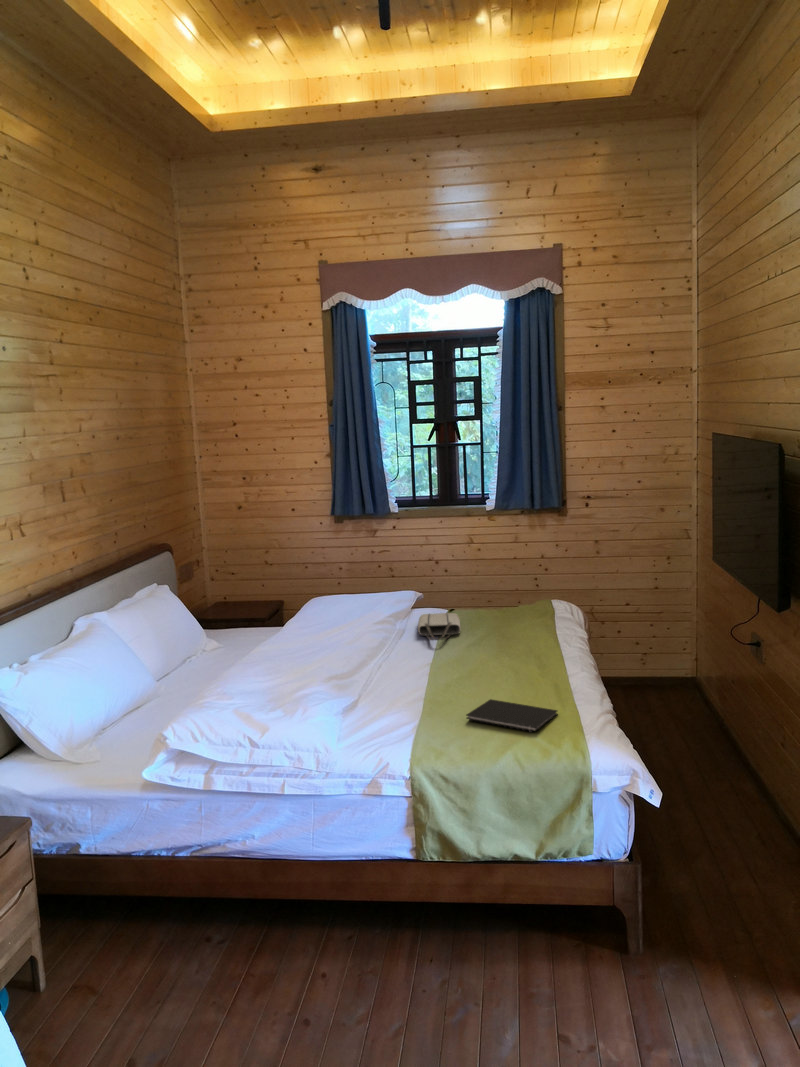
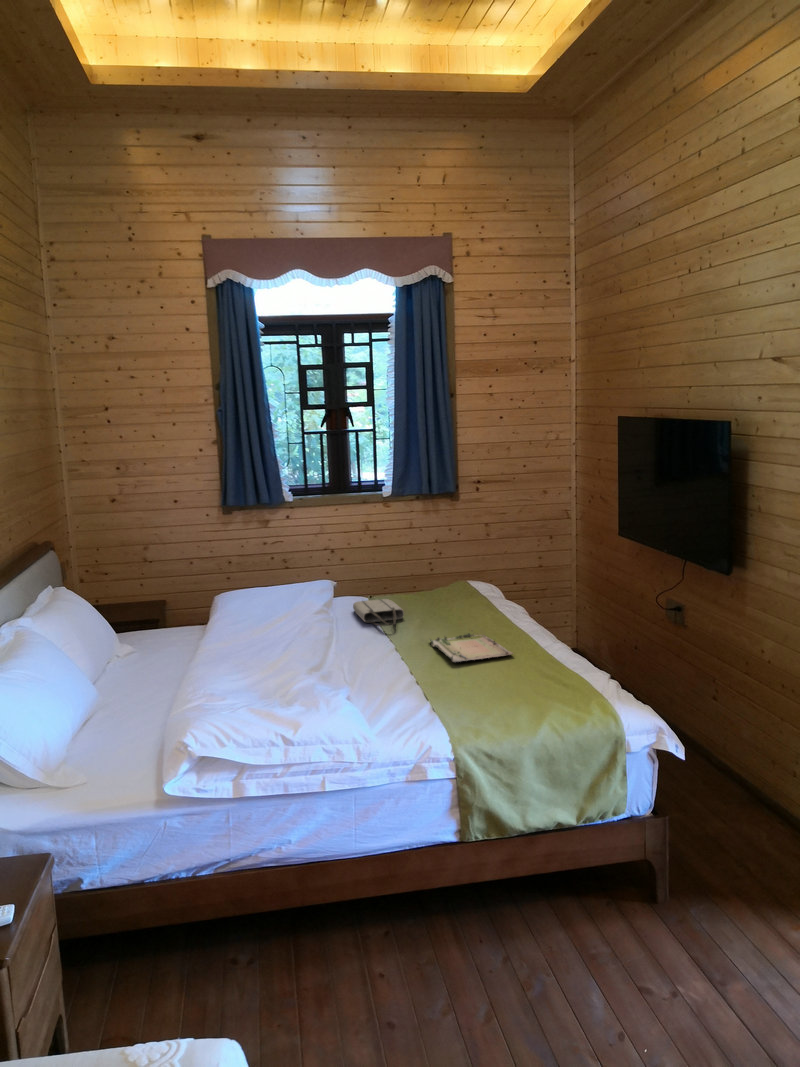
tray: none [463,649,534,683] -> present [430,633,513,662]
notebook: present [466,699,557,732] -> none [480,676,562,702]

